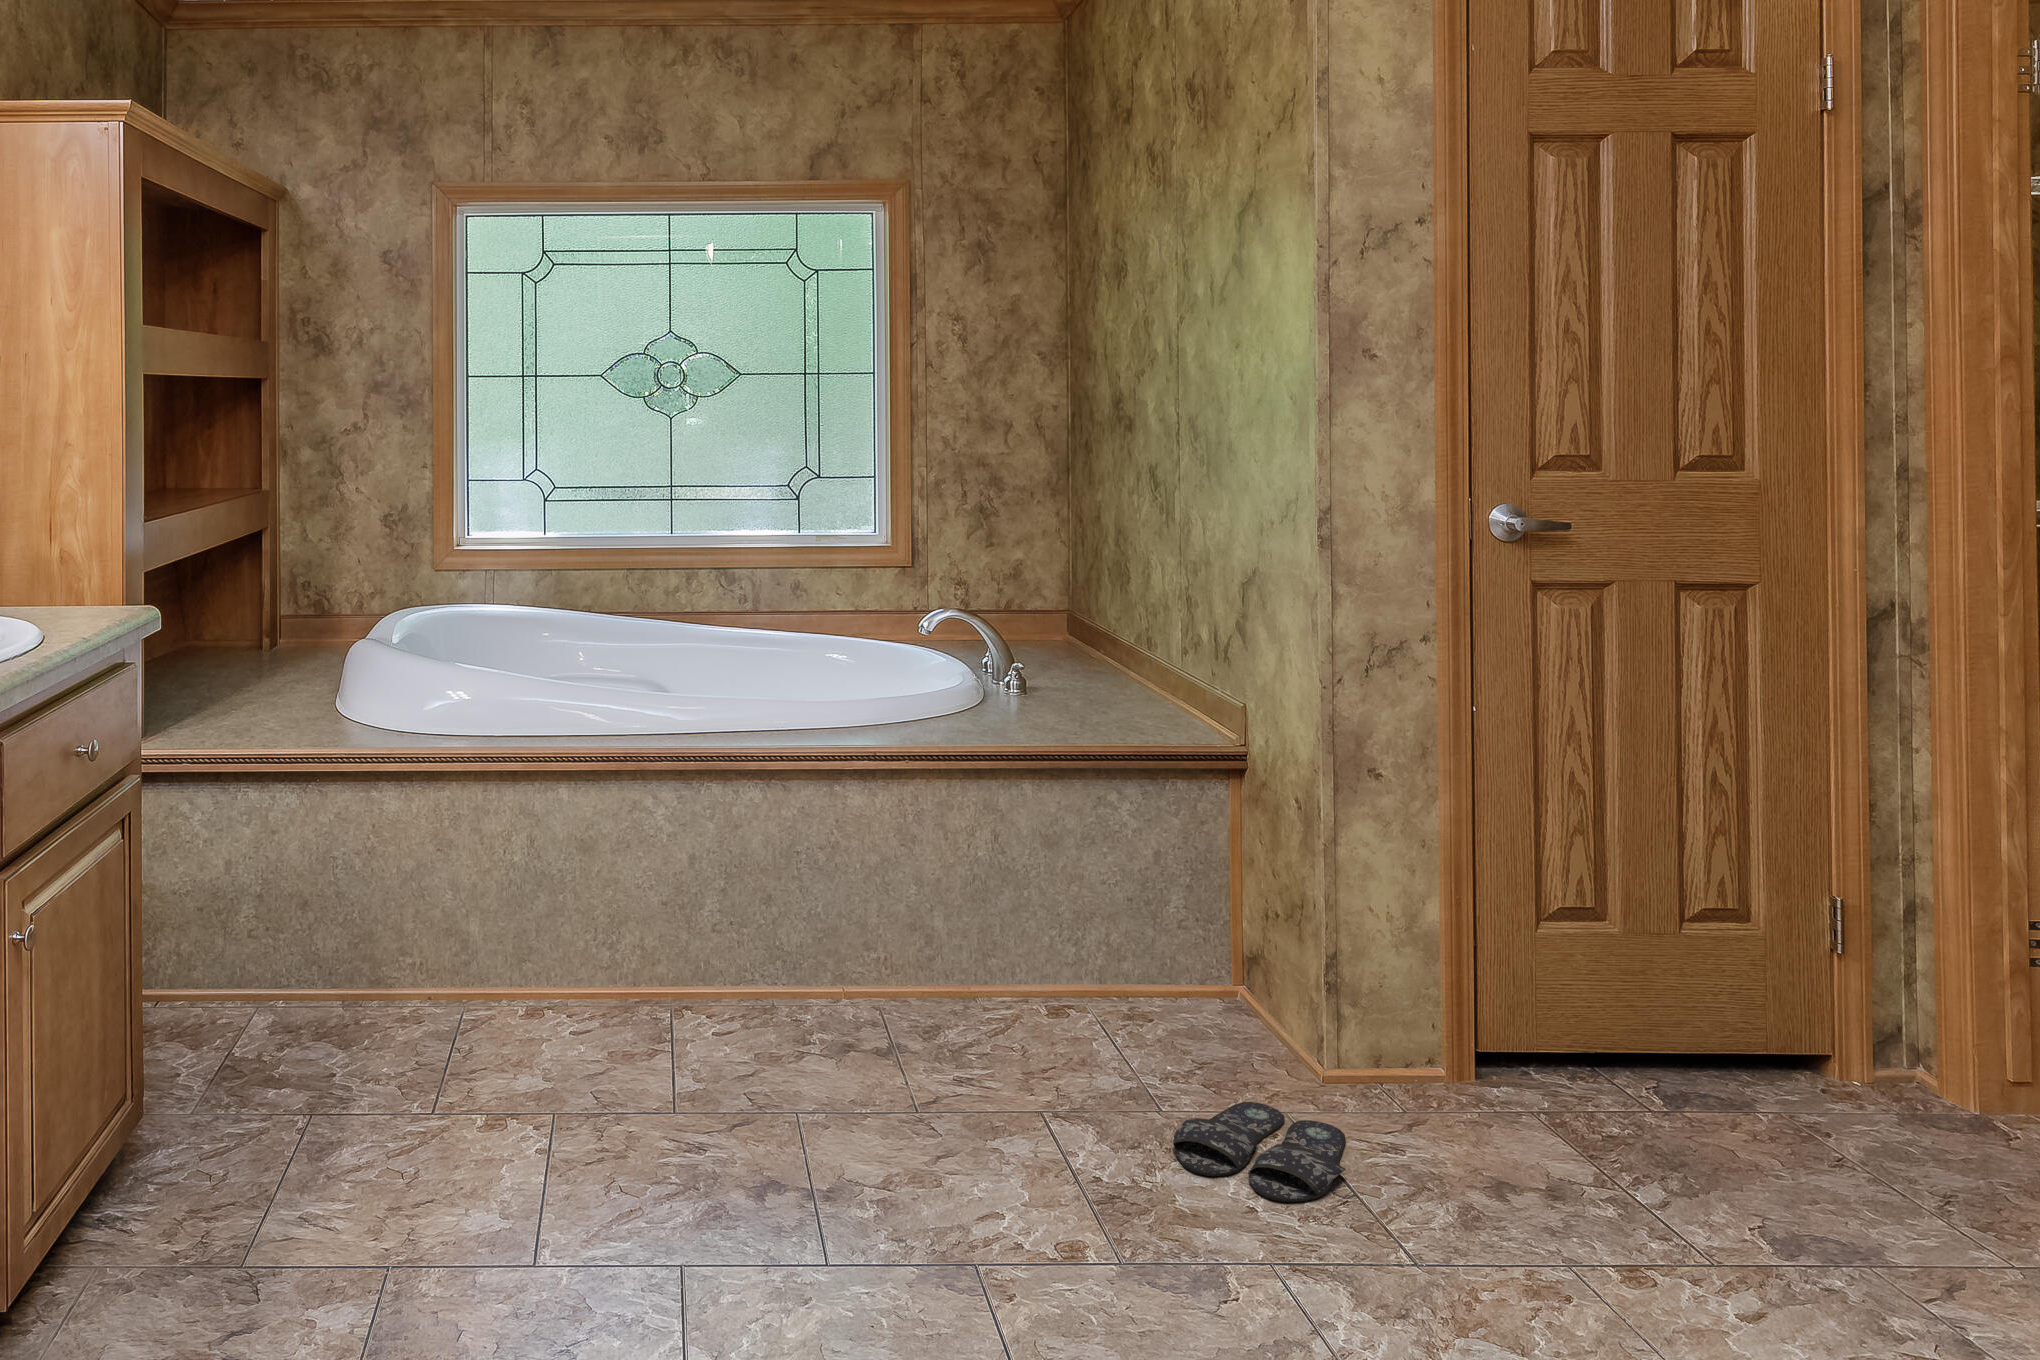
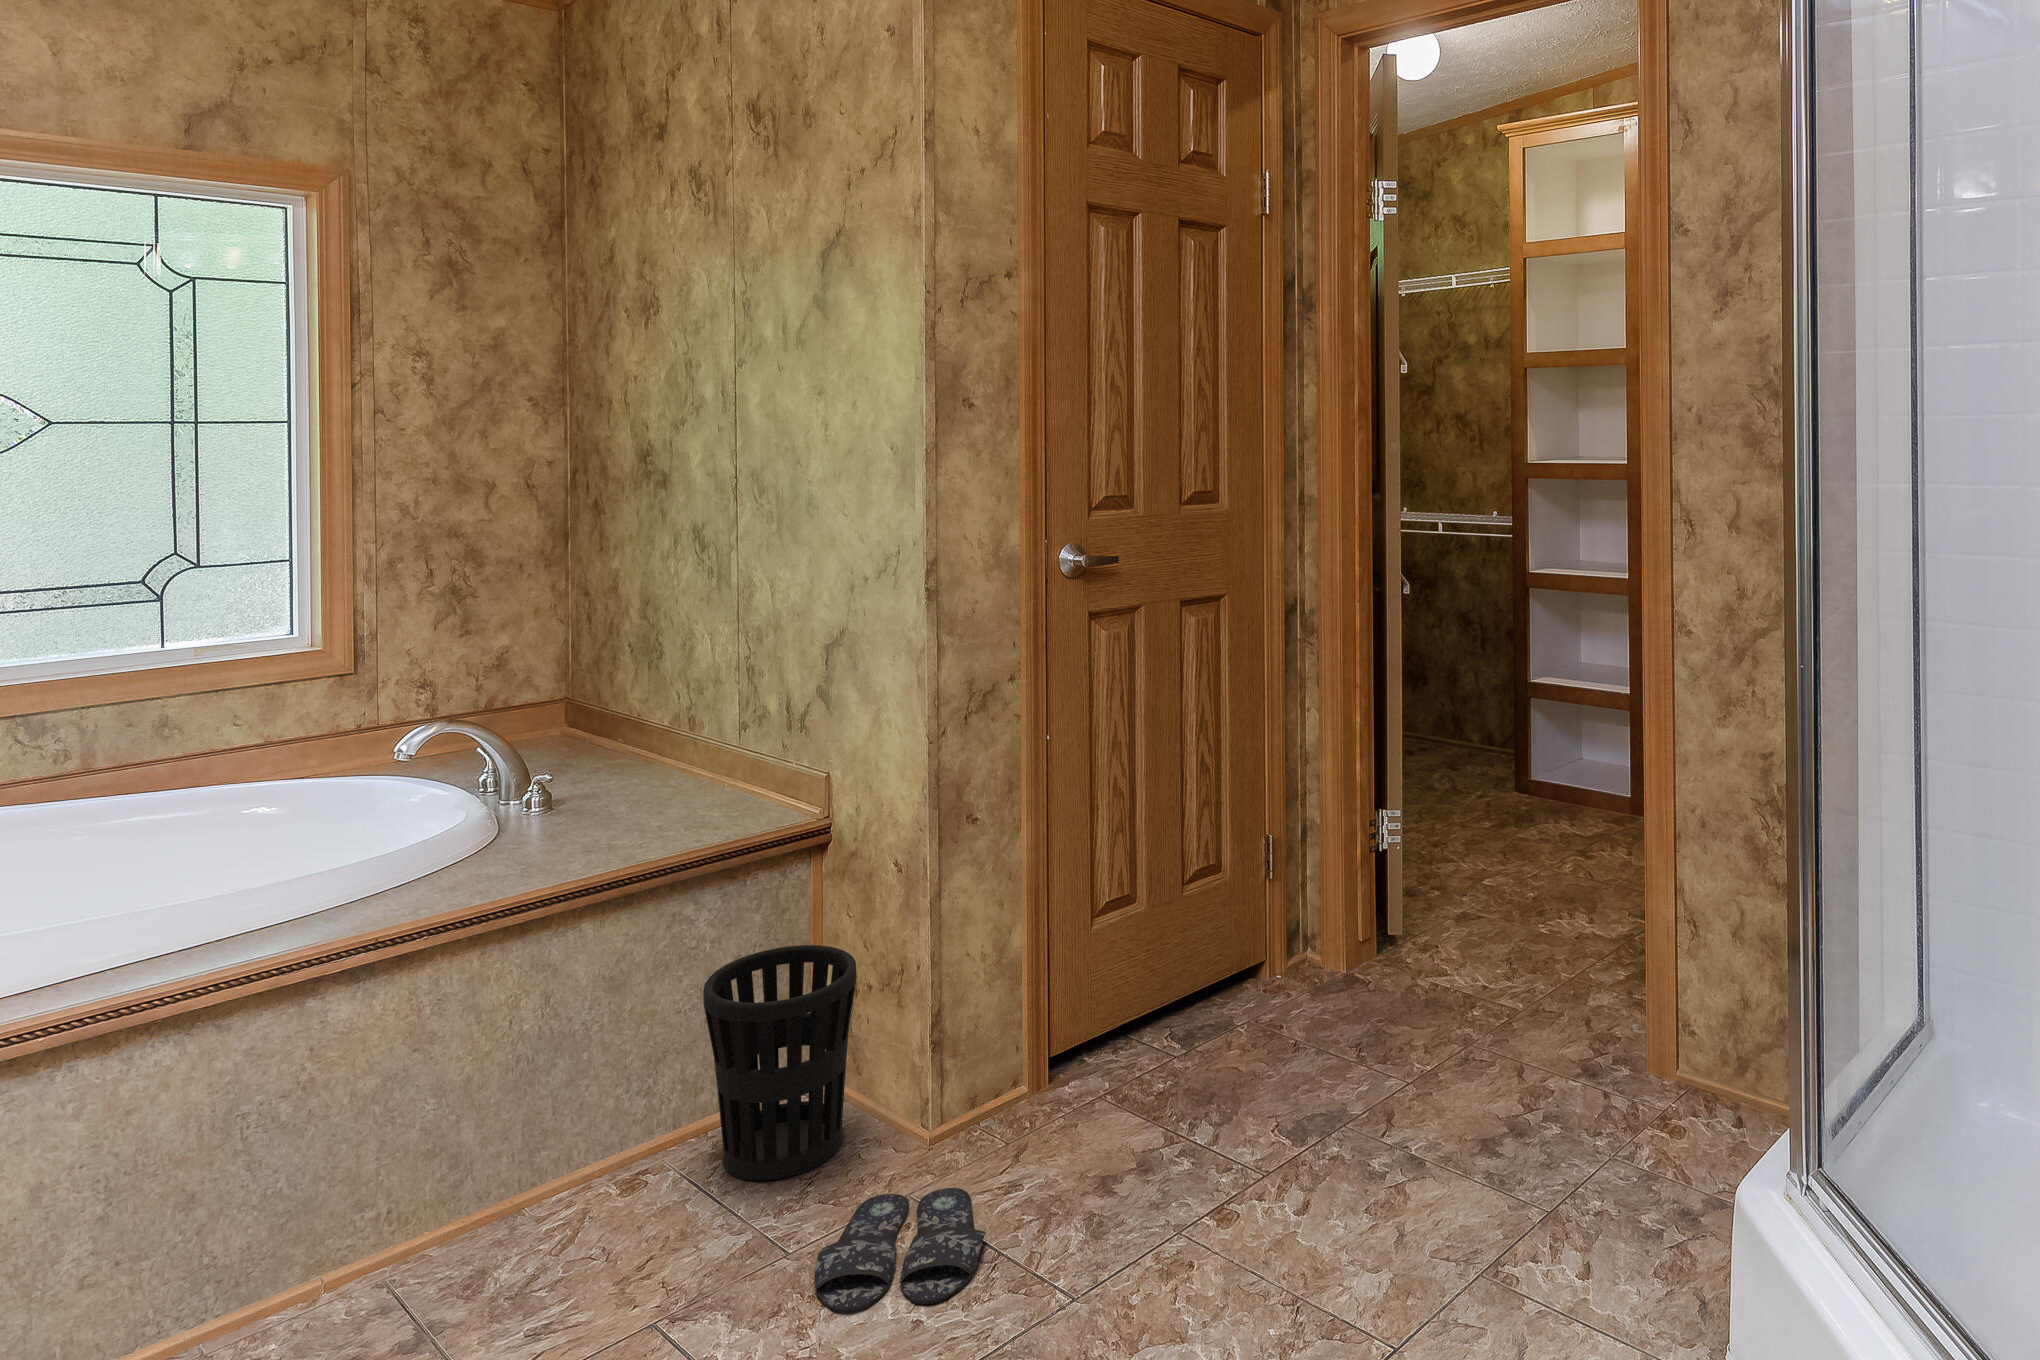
wastebasket: none [1117,855,1260,1061] -> present [703,945,856,1181]

